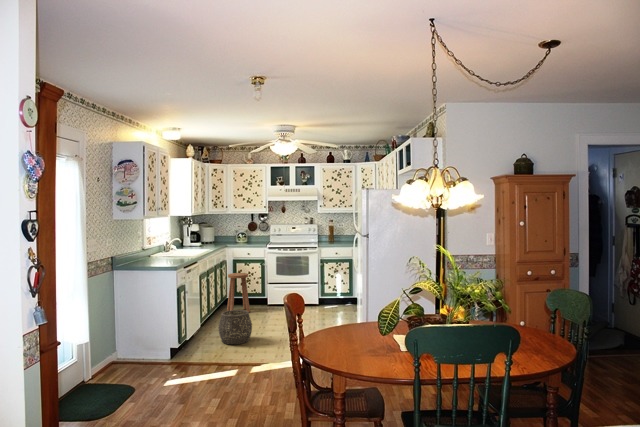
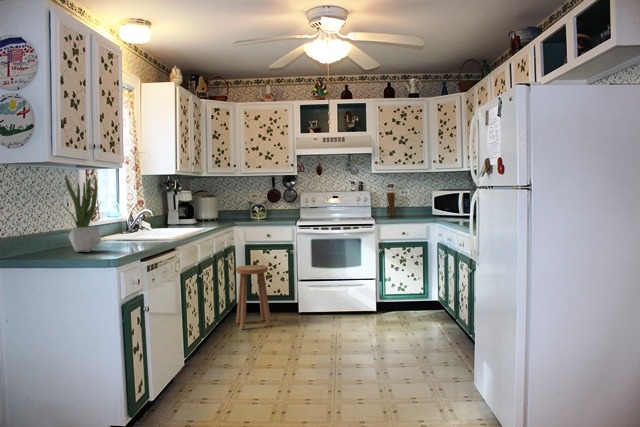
potted plant: none [143,222,163,262] -> present [65,175,101,252]
woven basket: present [218,310,252,344] -> none [212,336,274,404]

